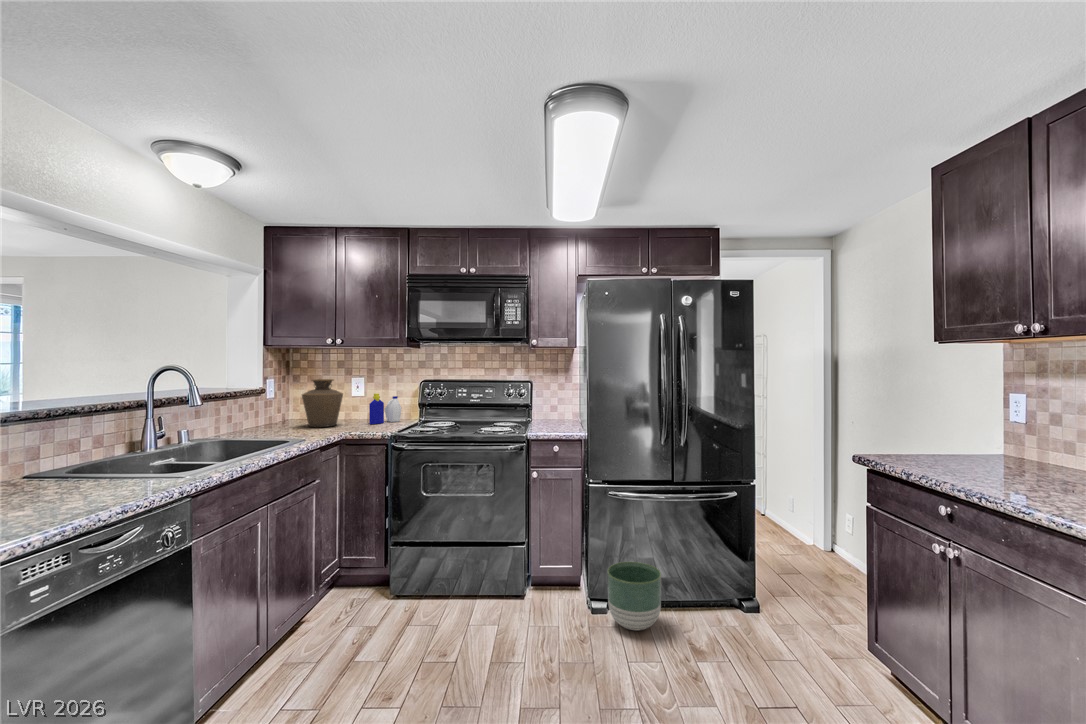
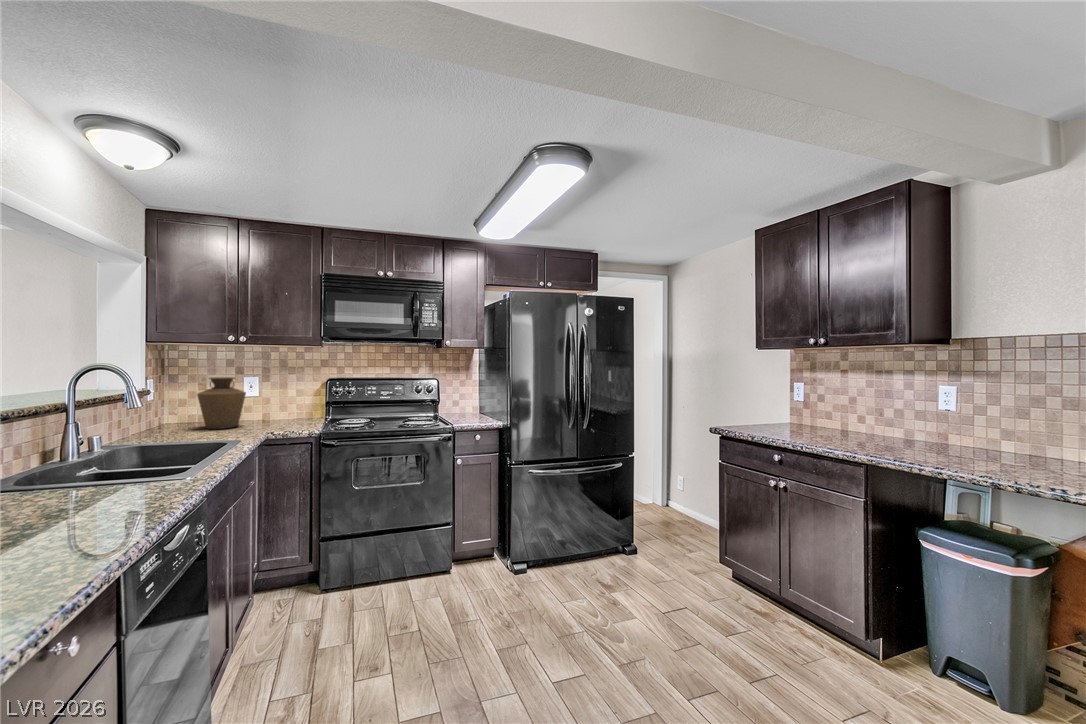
bottle: present [369,394,402,424] -> none [274,392,305,424]
planter: present [607,562,661,630] -> none [533,527,576,581]

